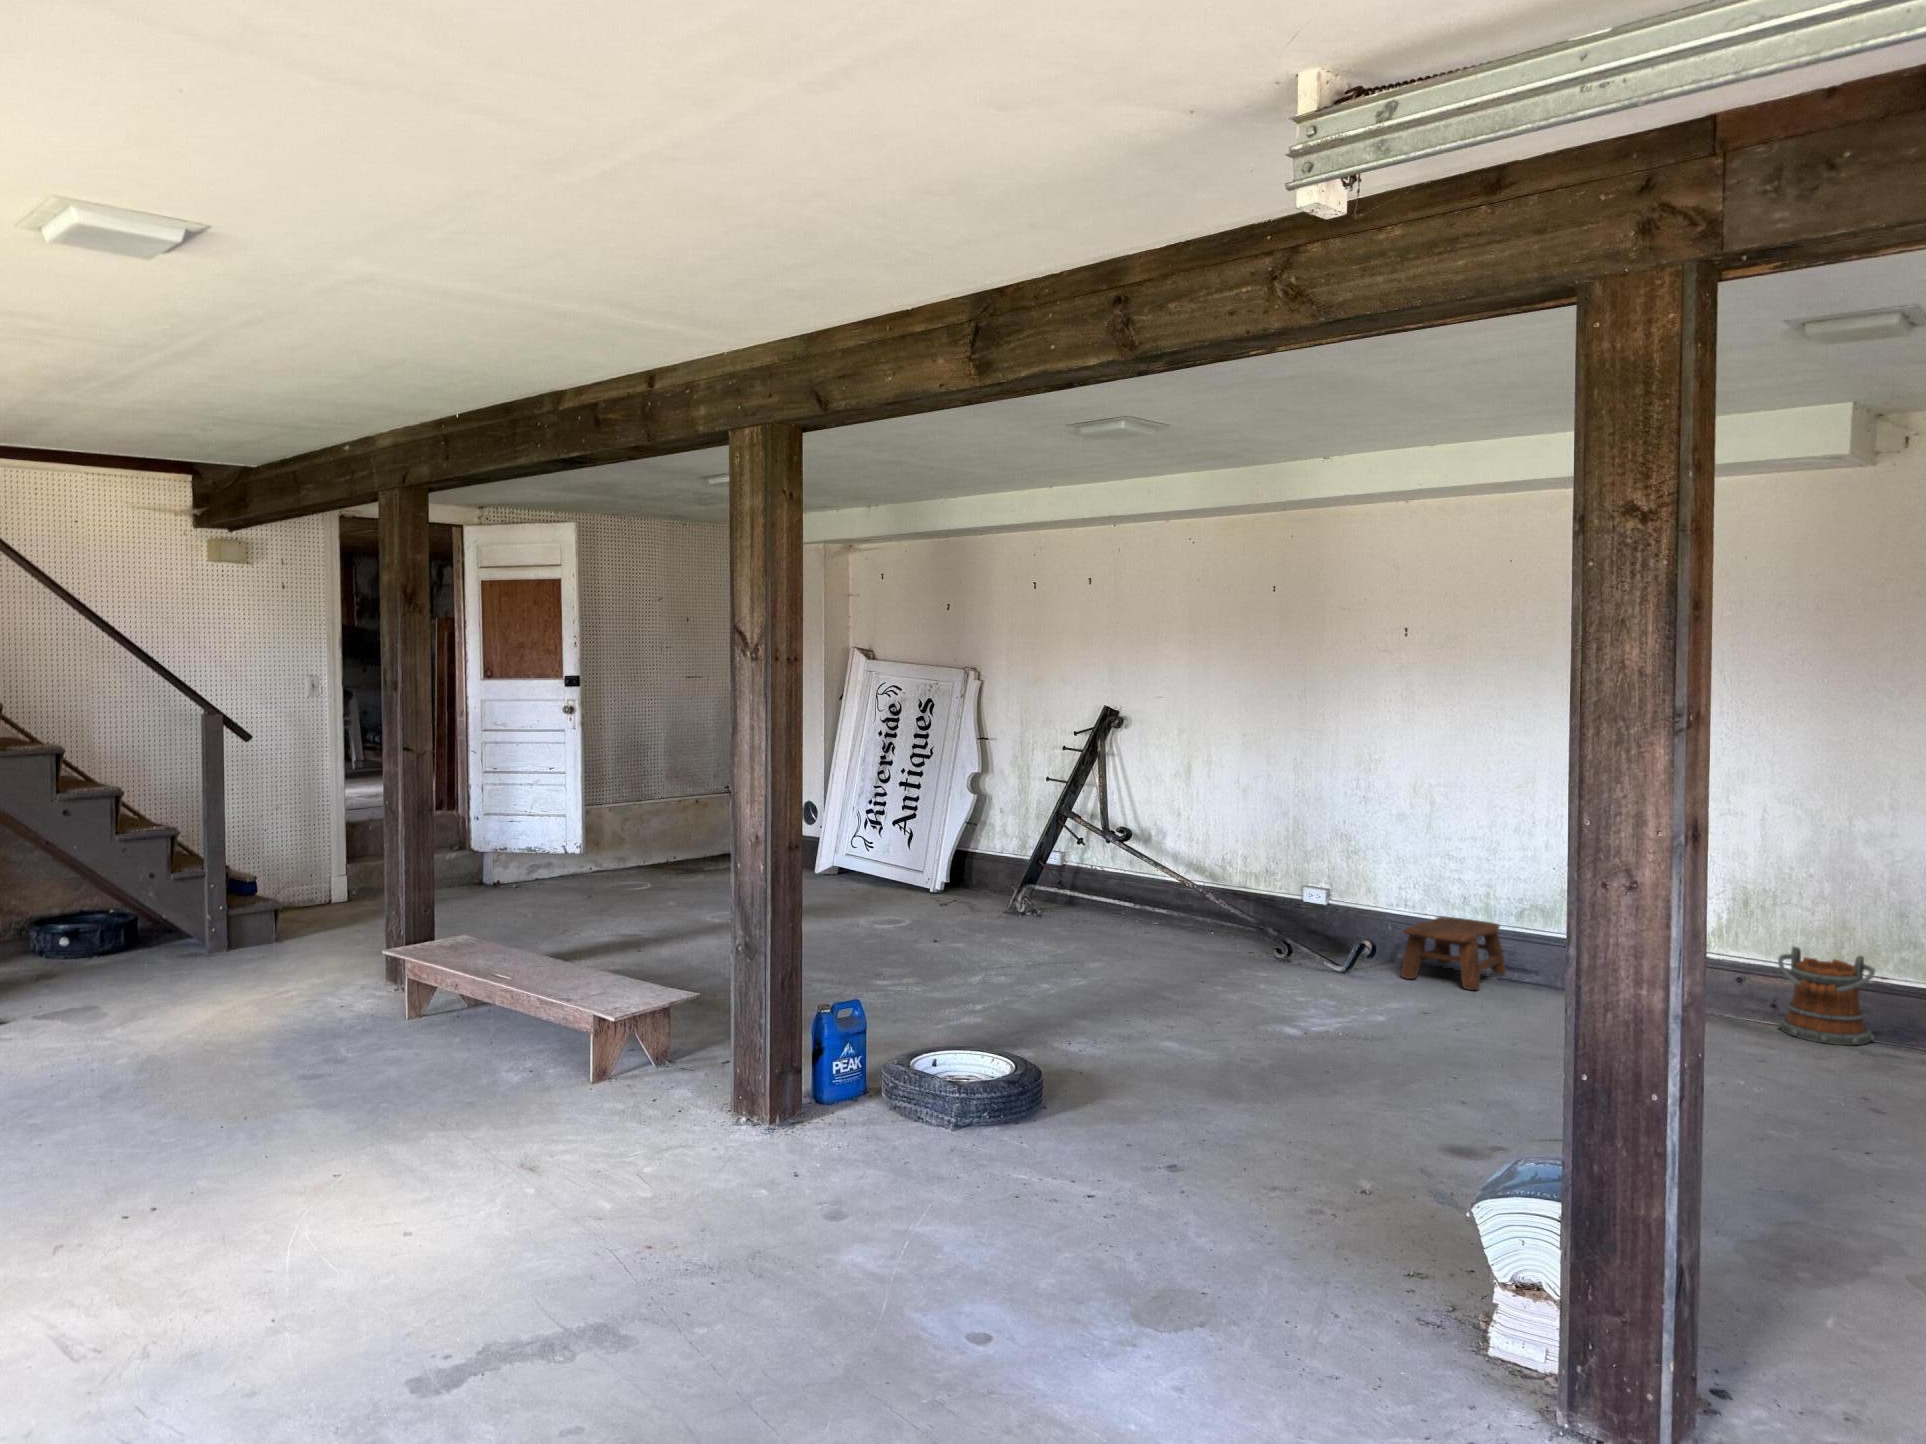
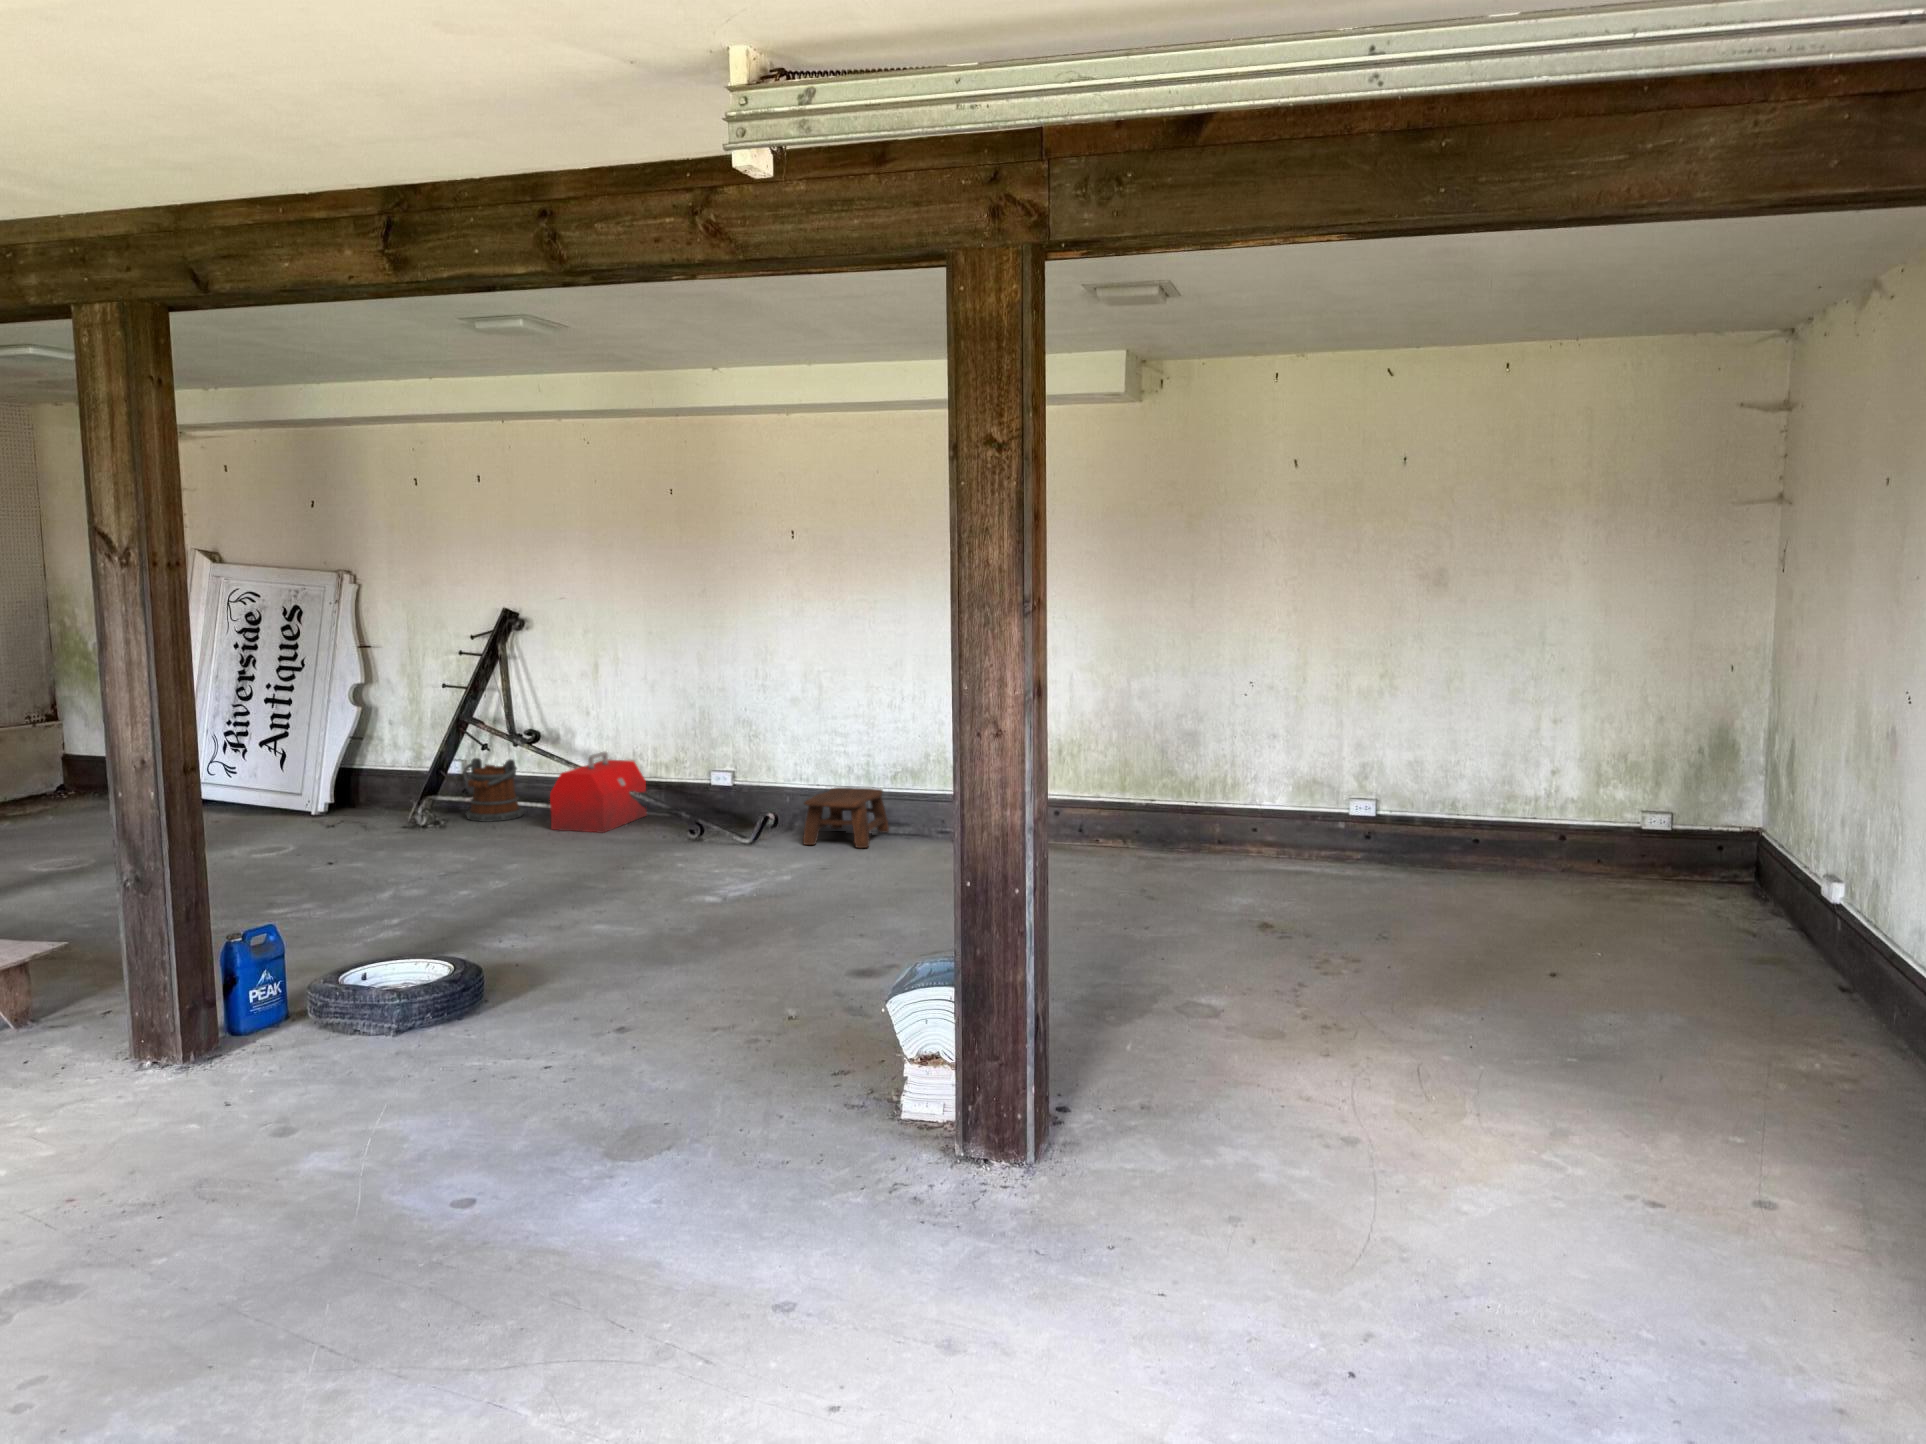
toolbox: none [1138,855,1235,939] -> present [550,752,647,833]
bucket: present [1777,947,1875,1045] -> present [463,758,525,822]

